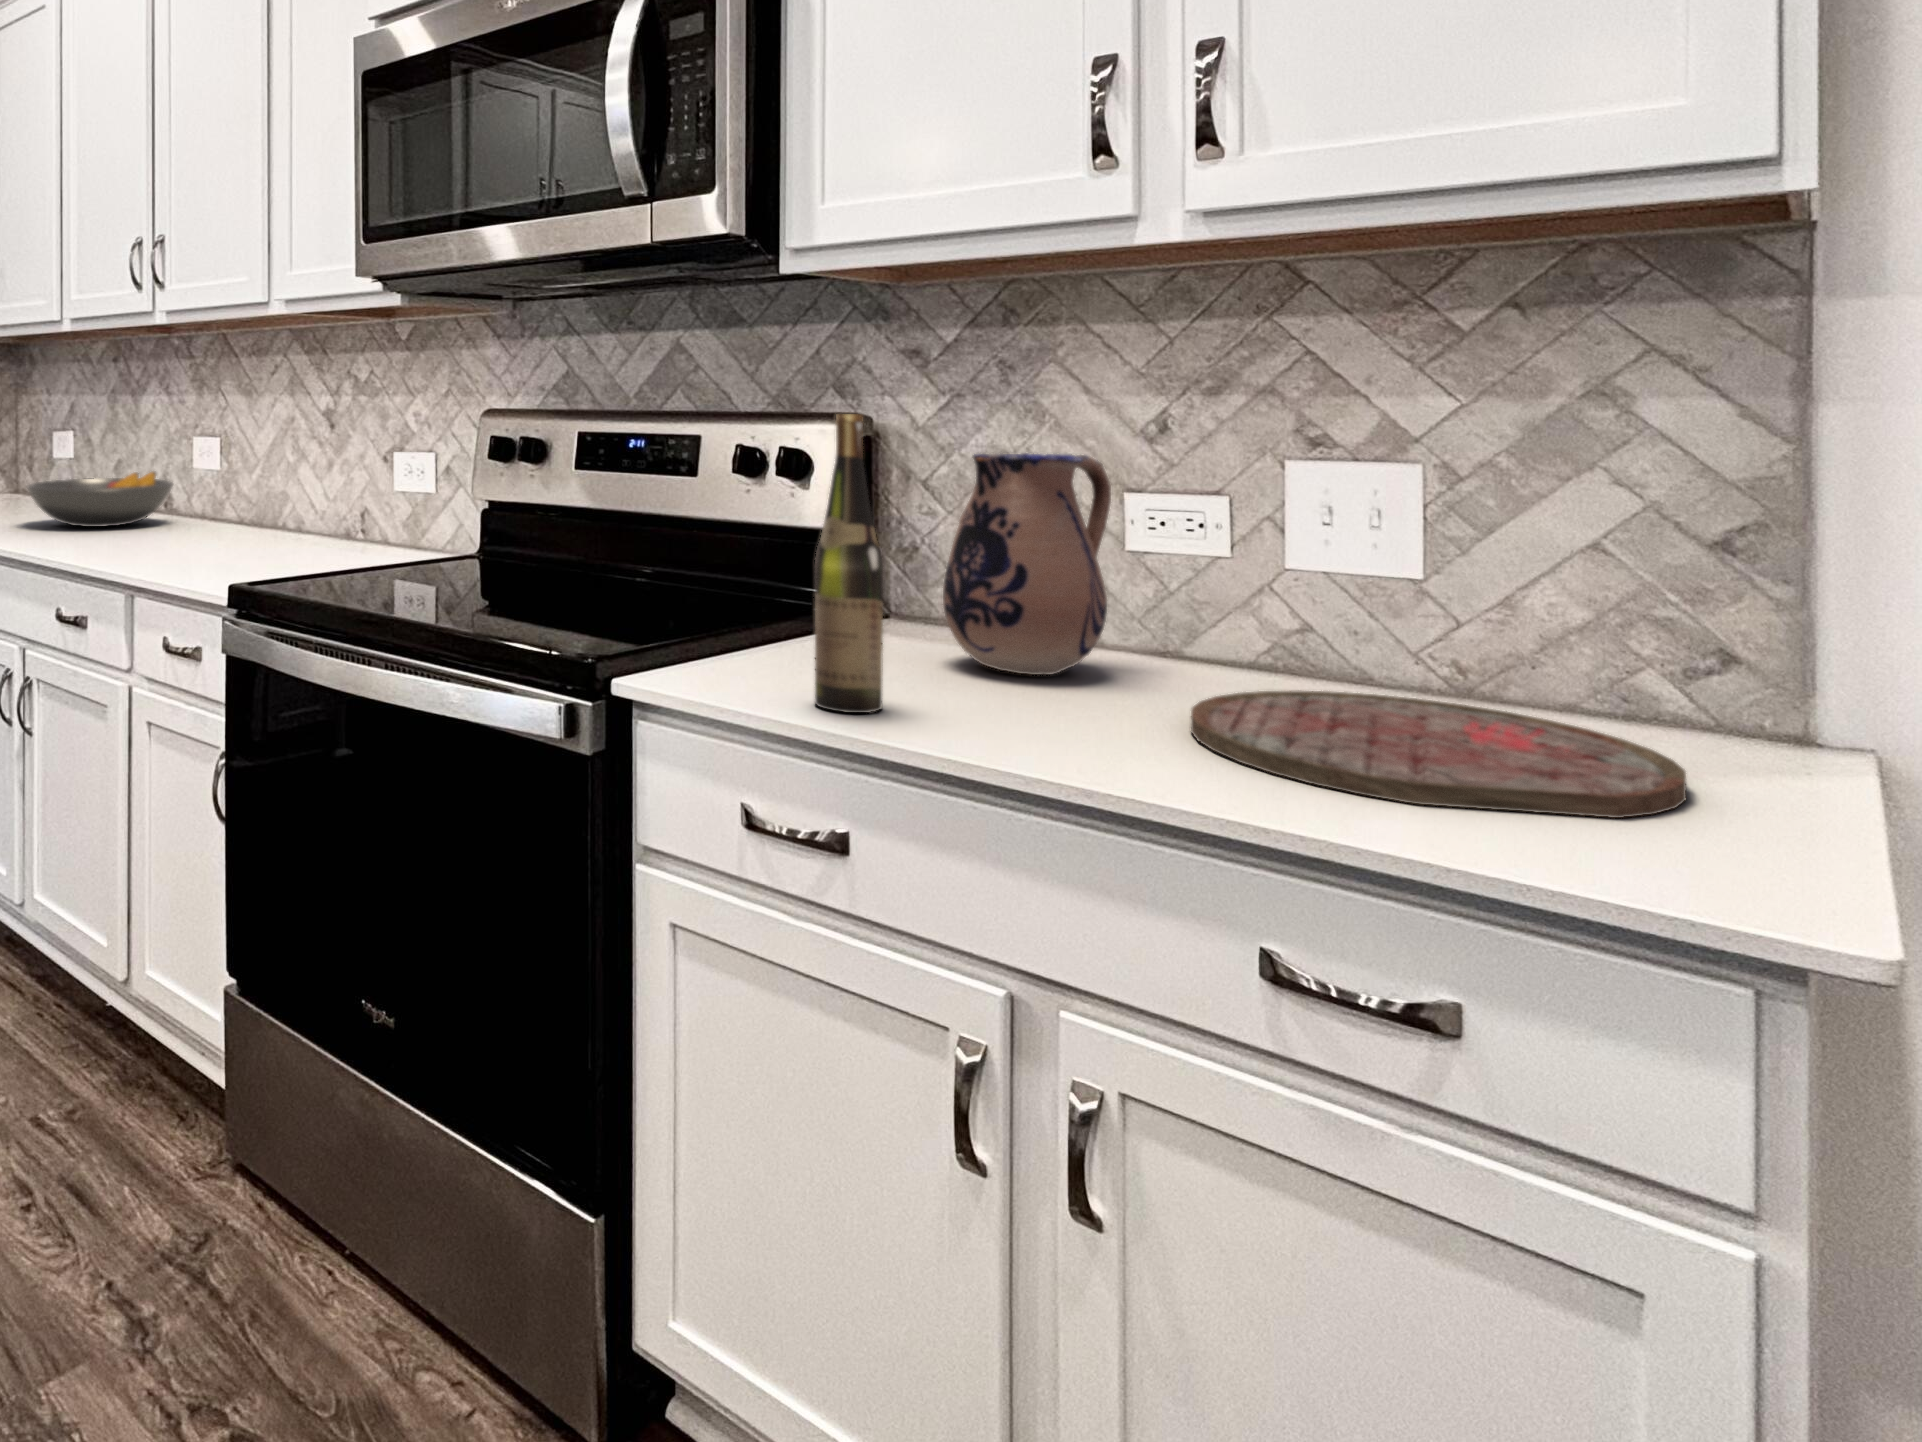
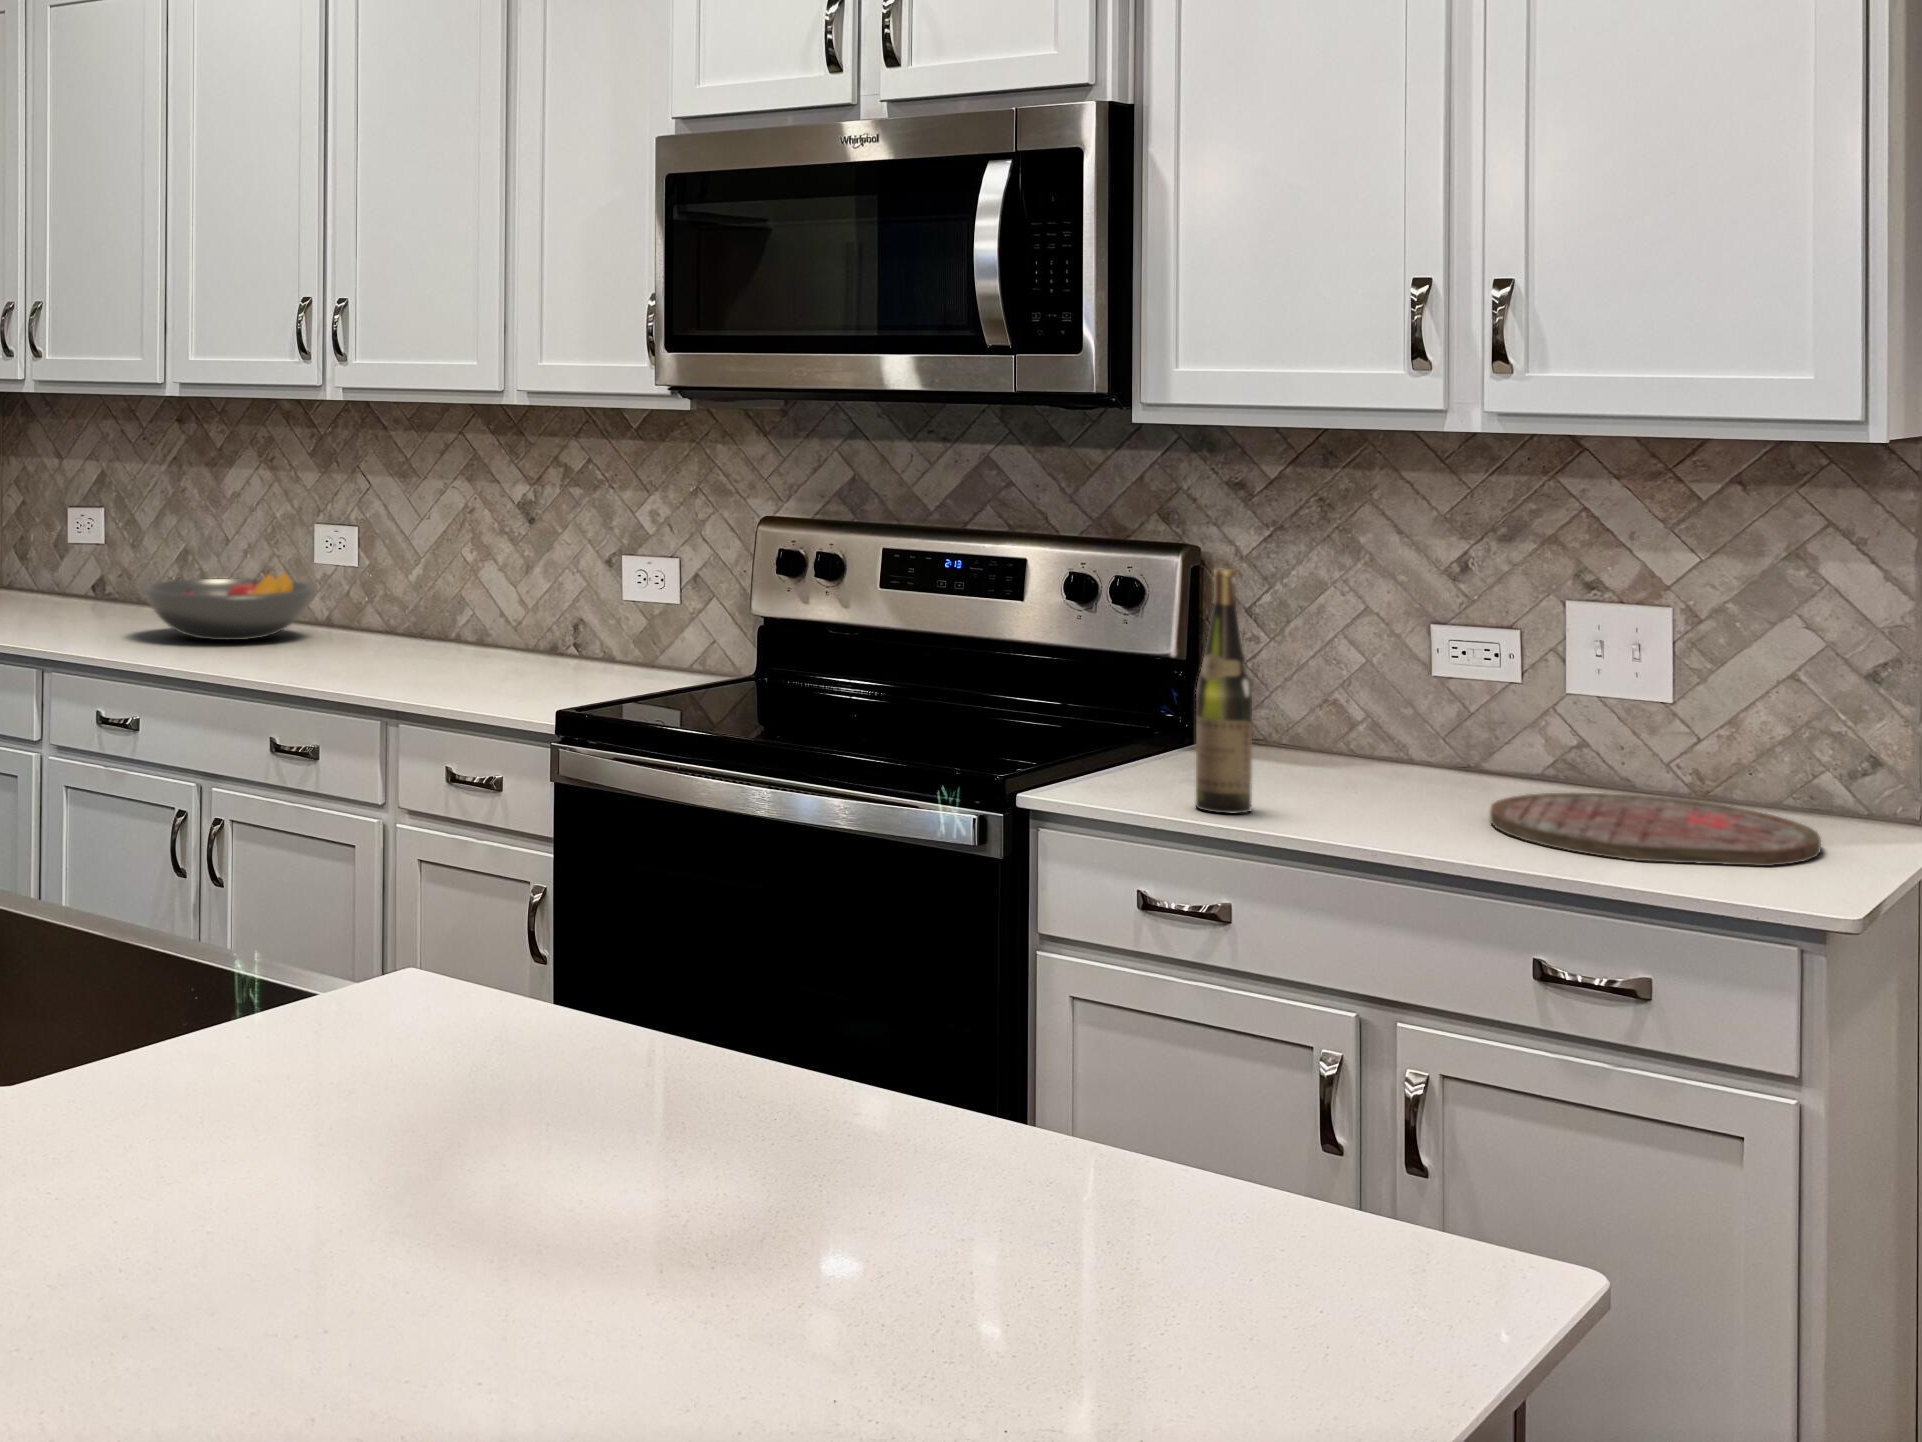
ceramic pitcher: present [943,453,1111,675] -> none [1283,591,1424,785]

